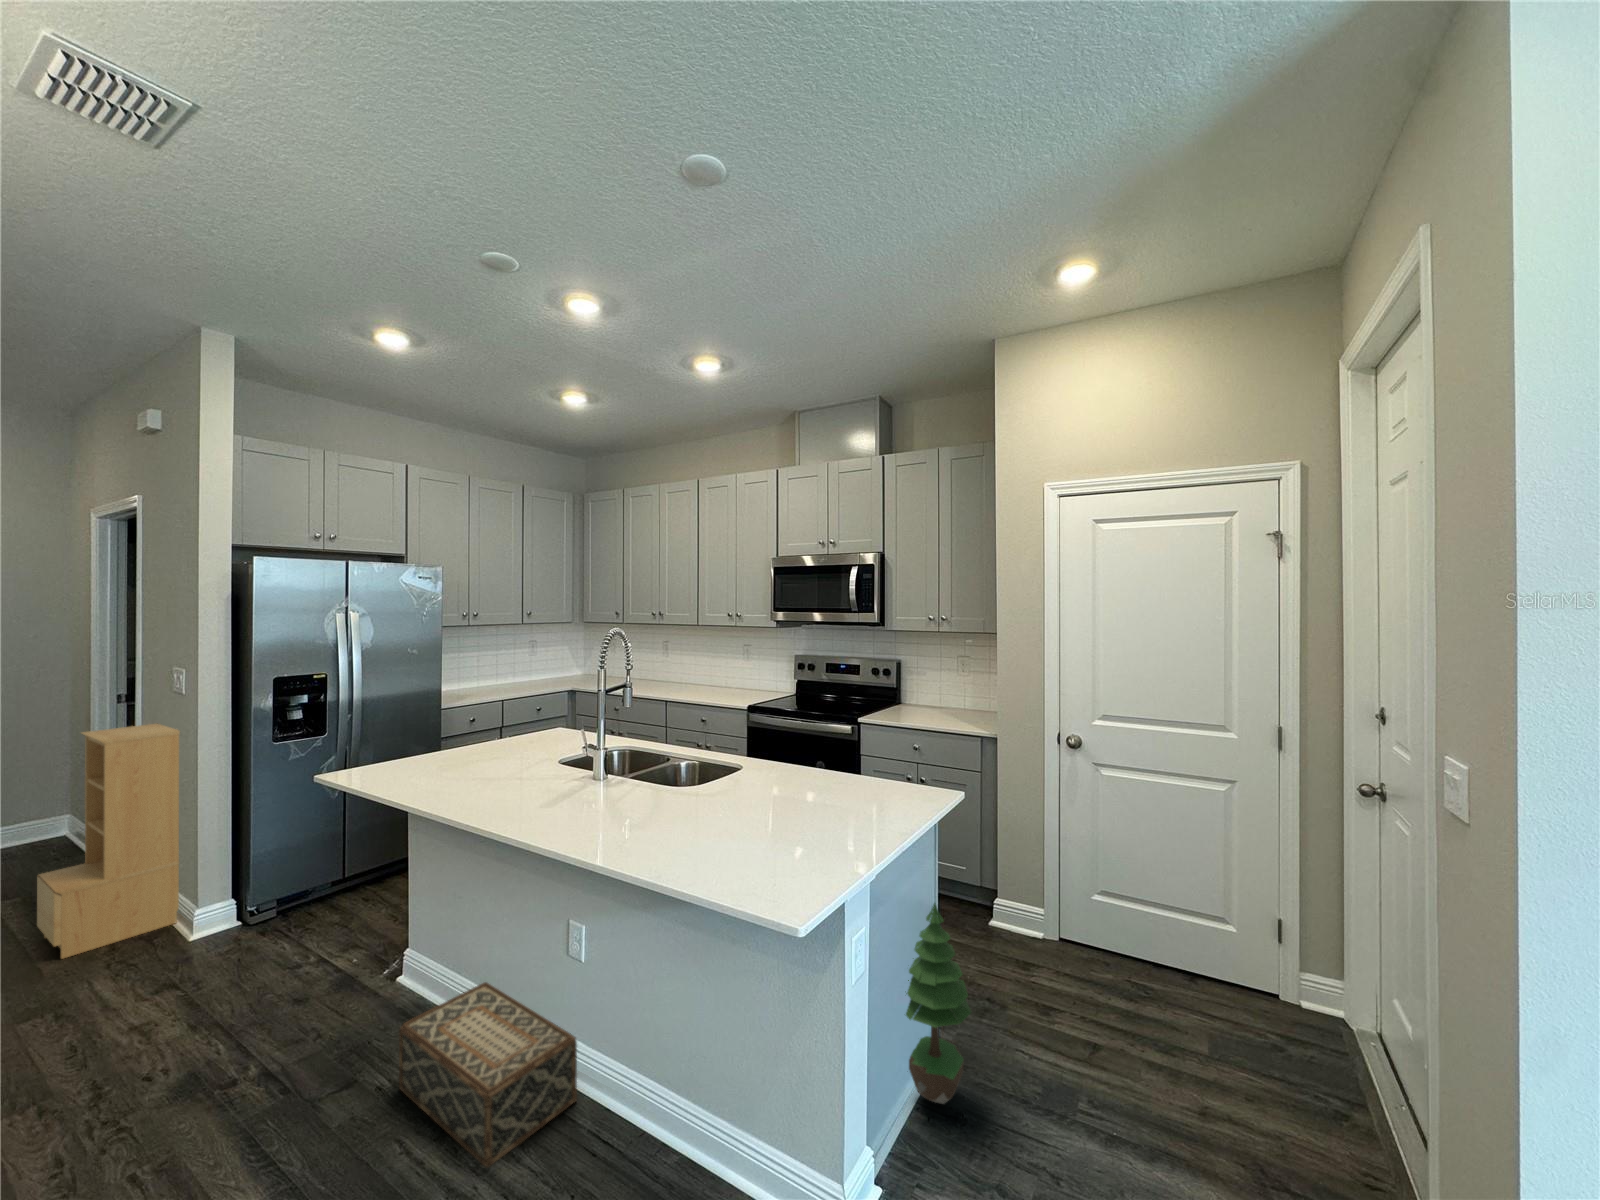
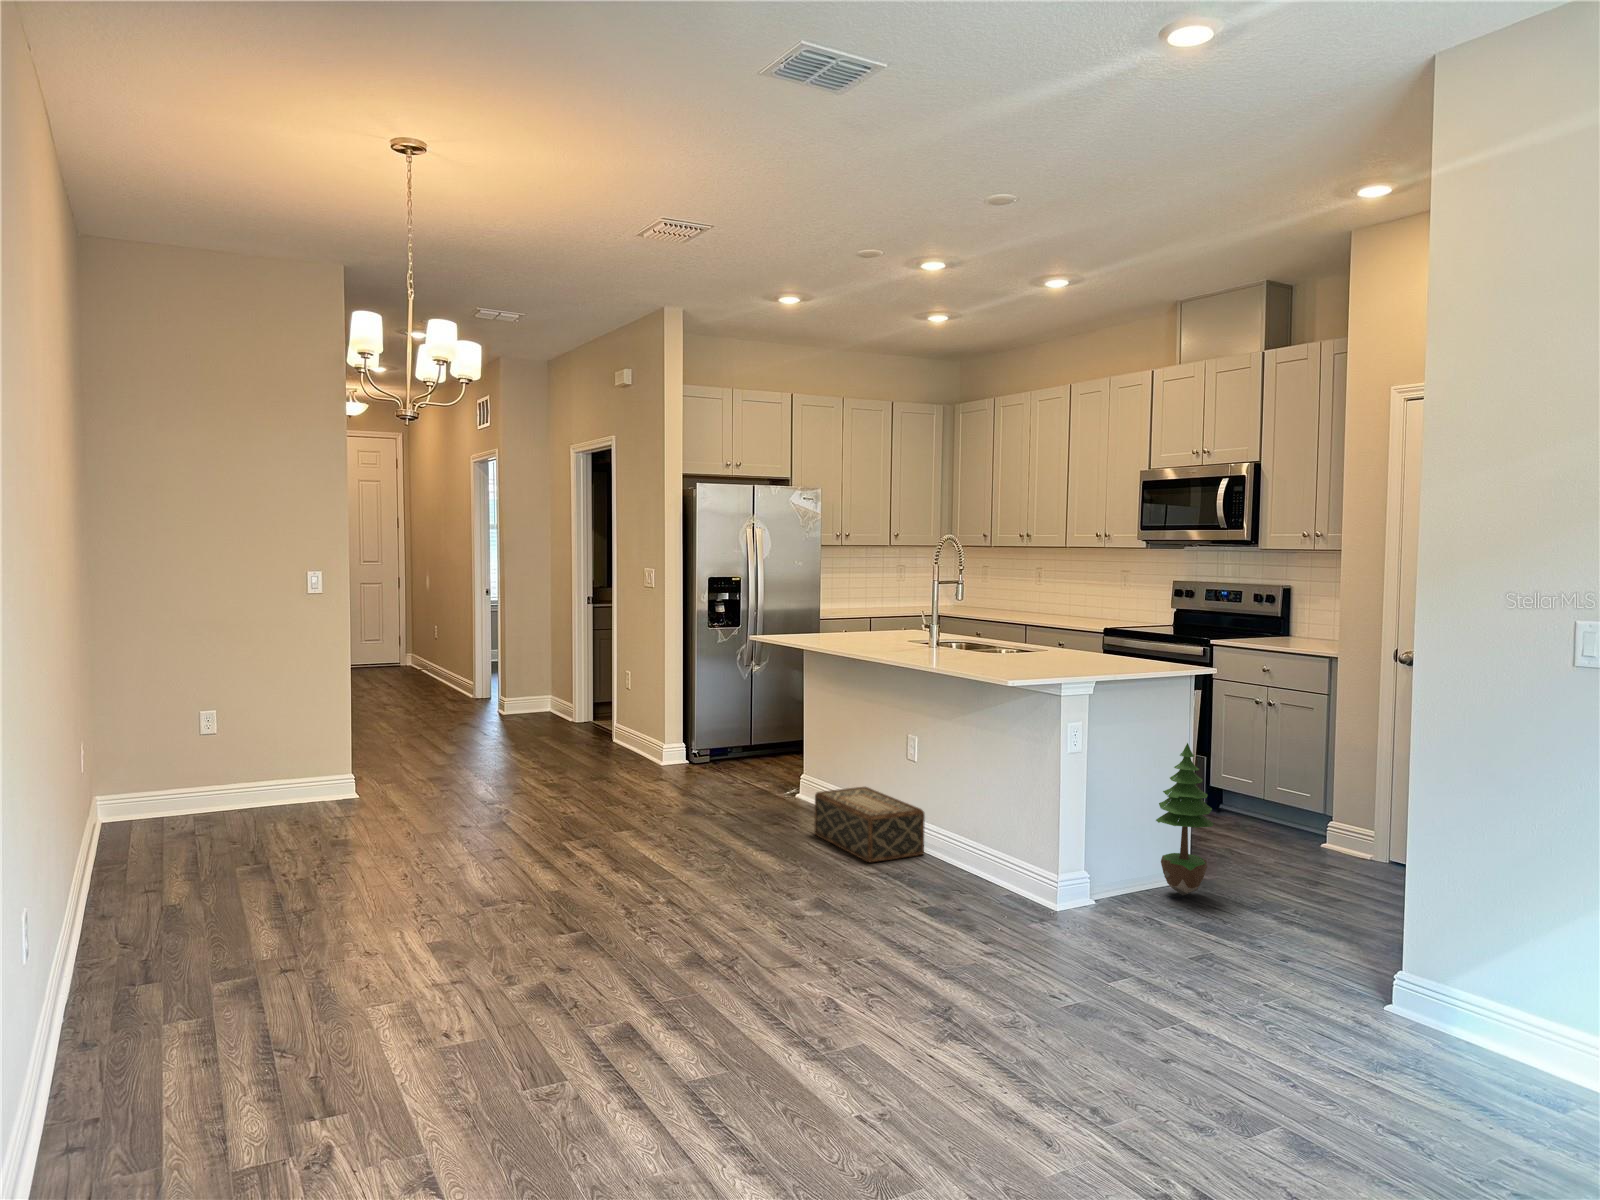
bookshelf: present [37,724,180,959] -> none [575,611,652,764]

